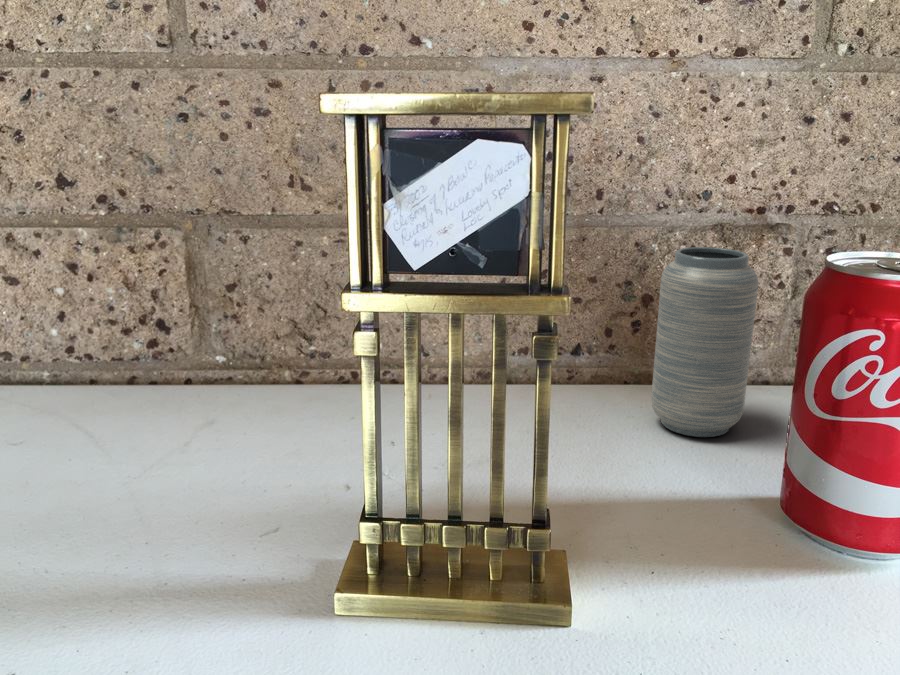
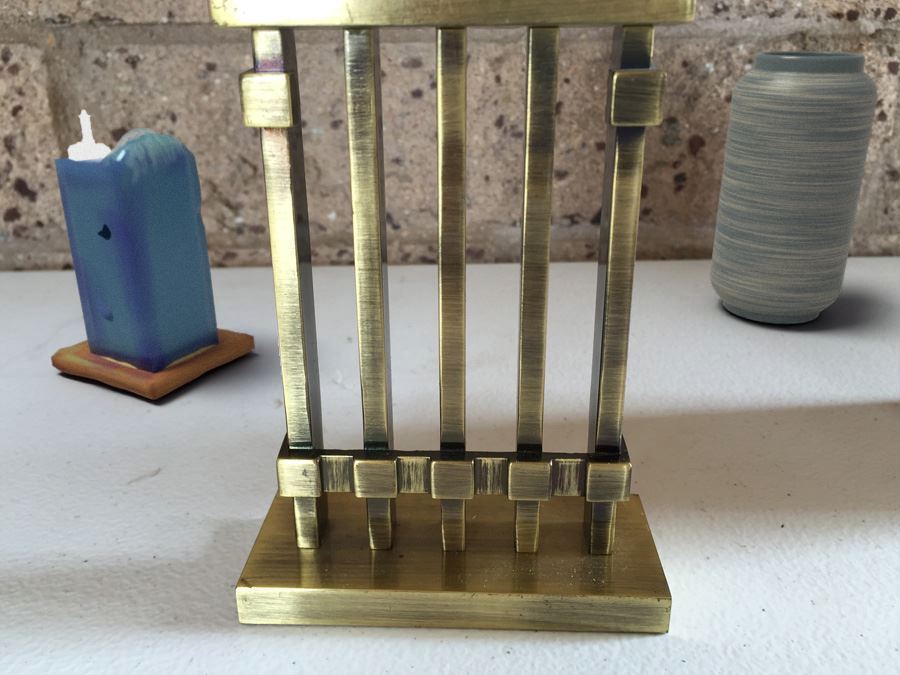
candle: none [193,293,328,483] -> present [51,110,255,400]

